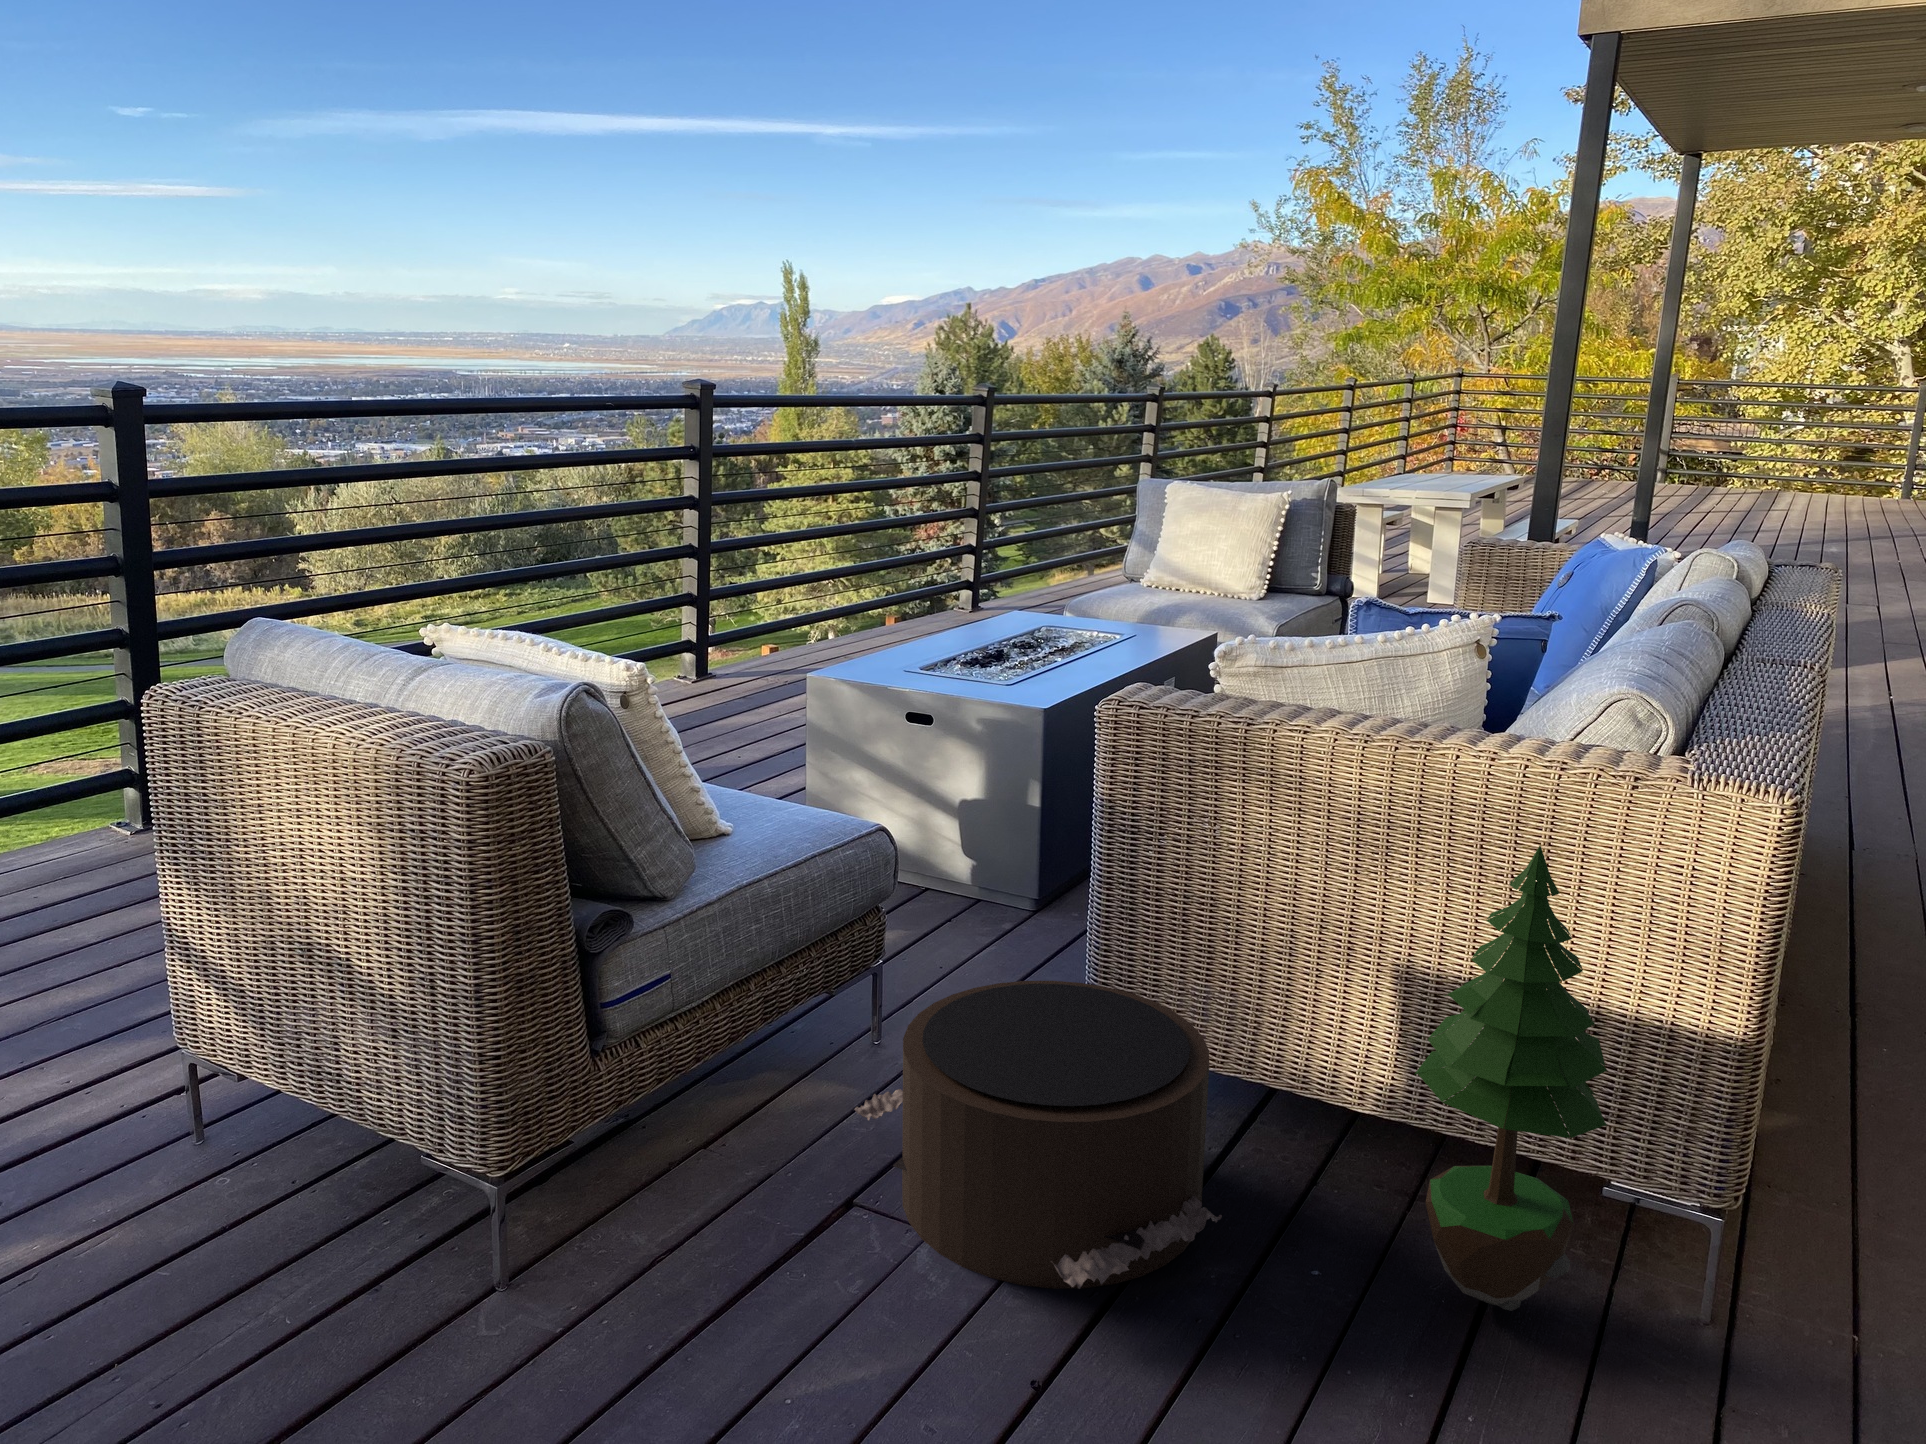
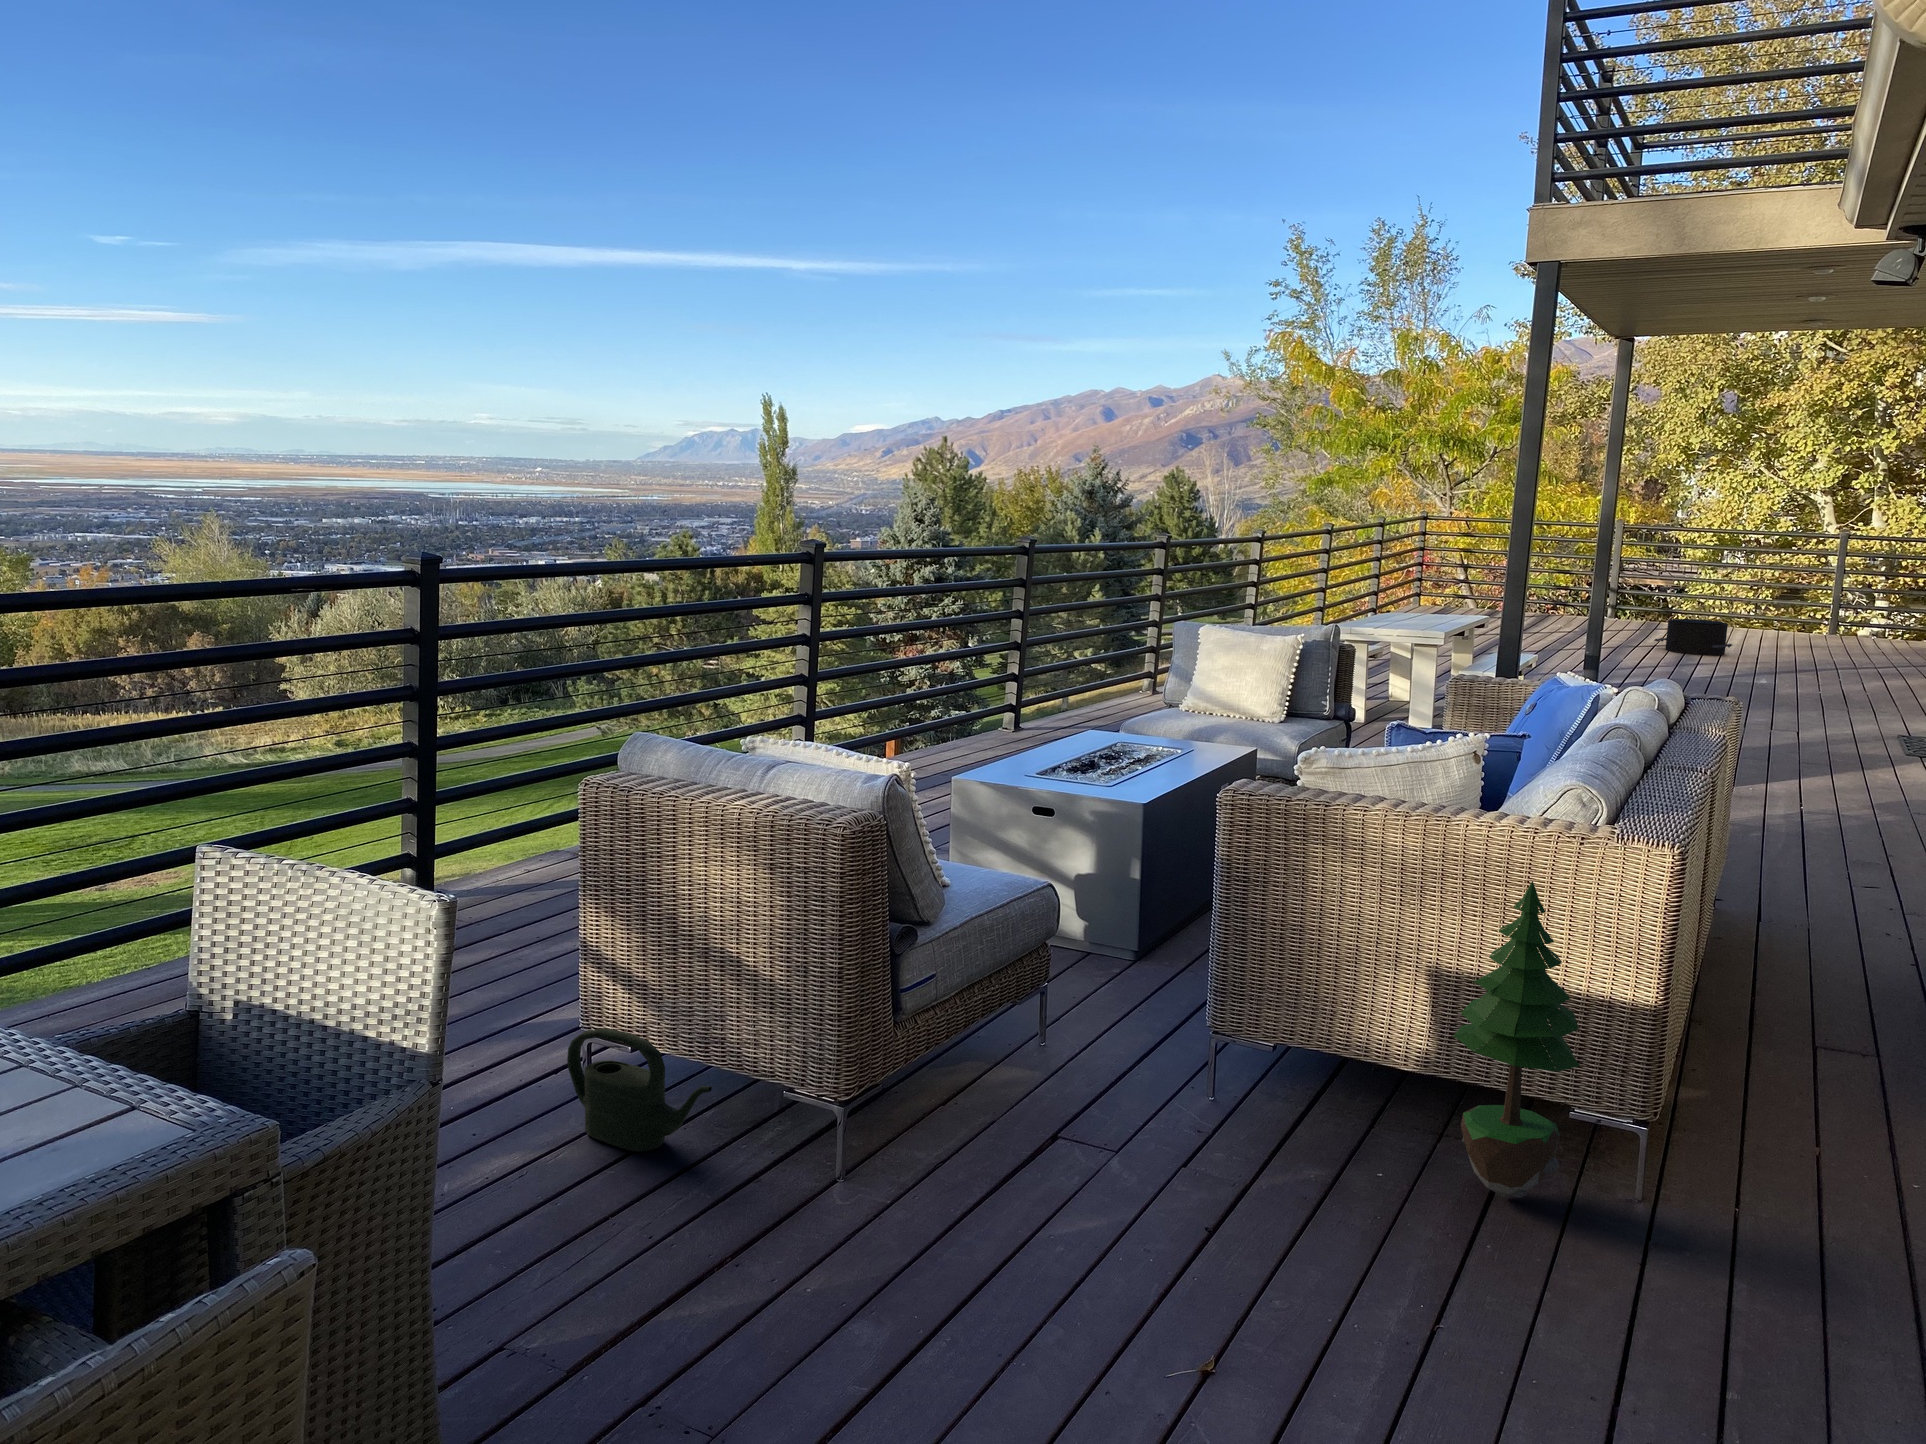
pouf: present [854,981,1222,1289] -> present [1654,619,1732,655]
watering can: none [149,1051,317,1231] -> present [567,1028,712,1152]

